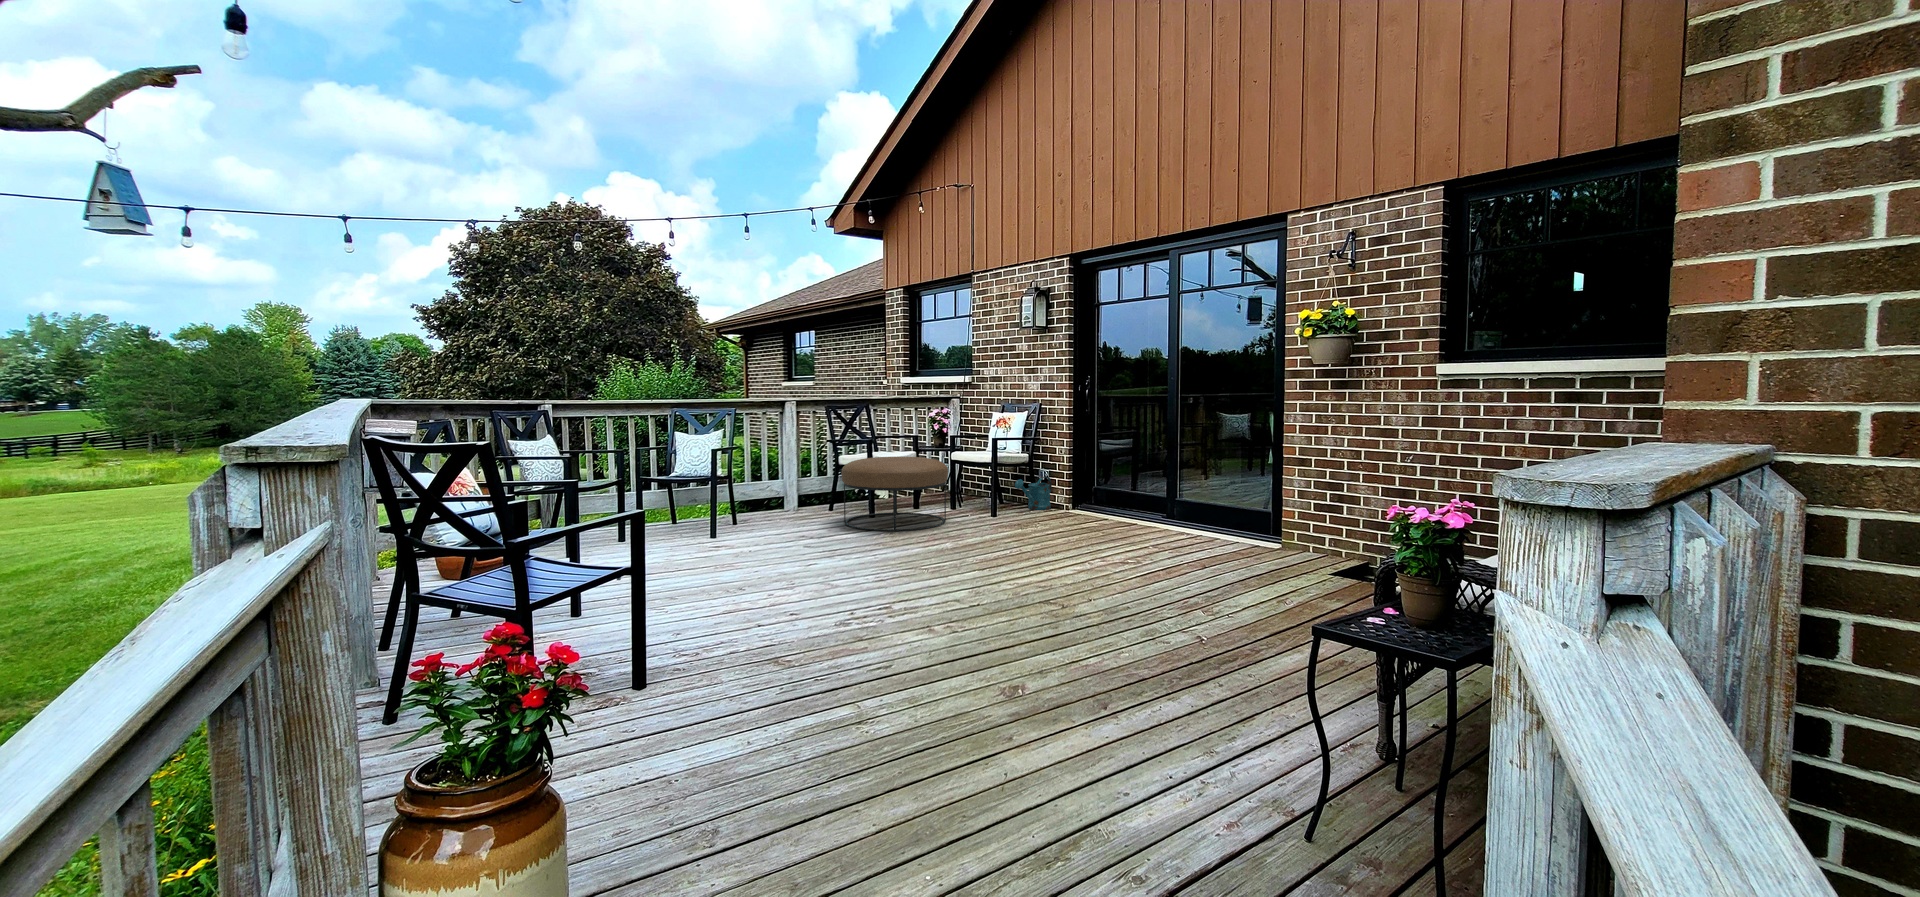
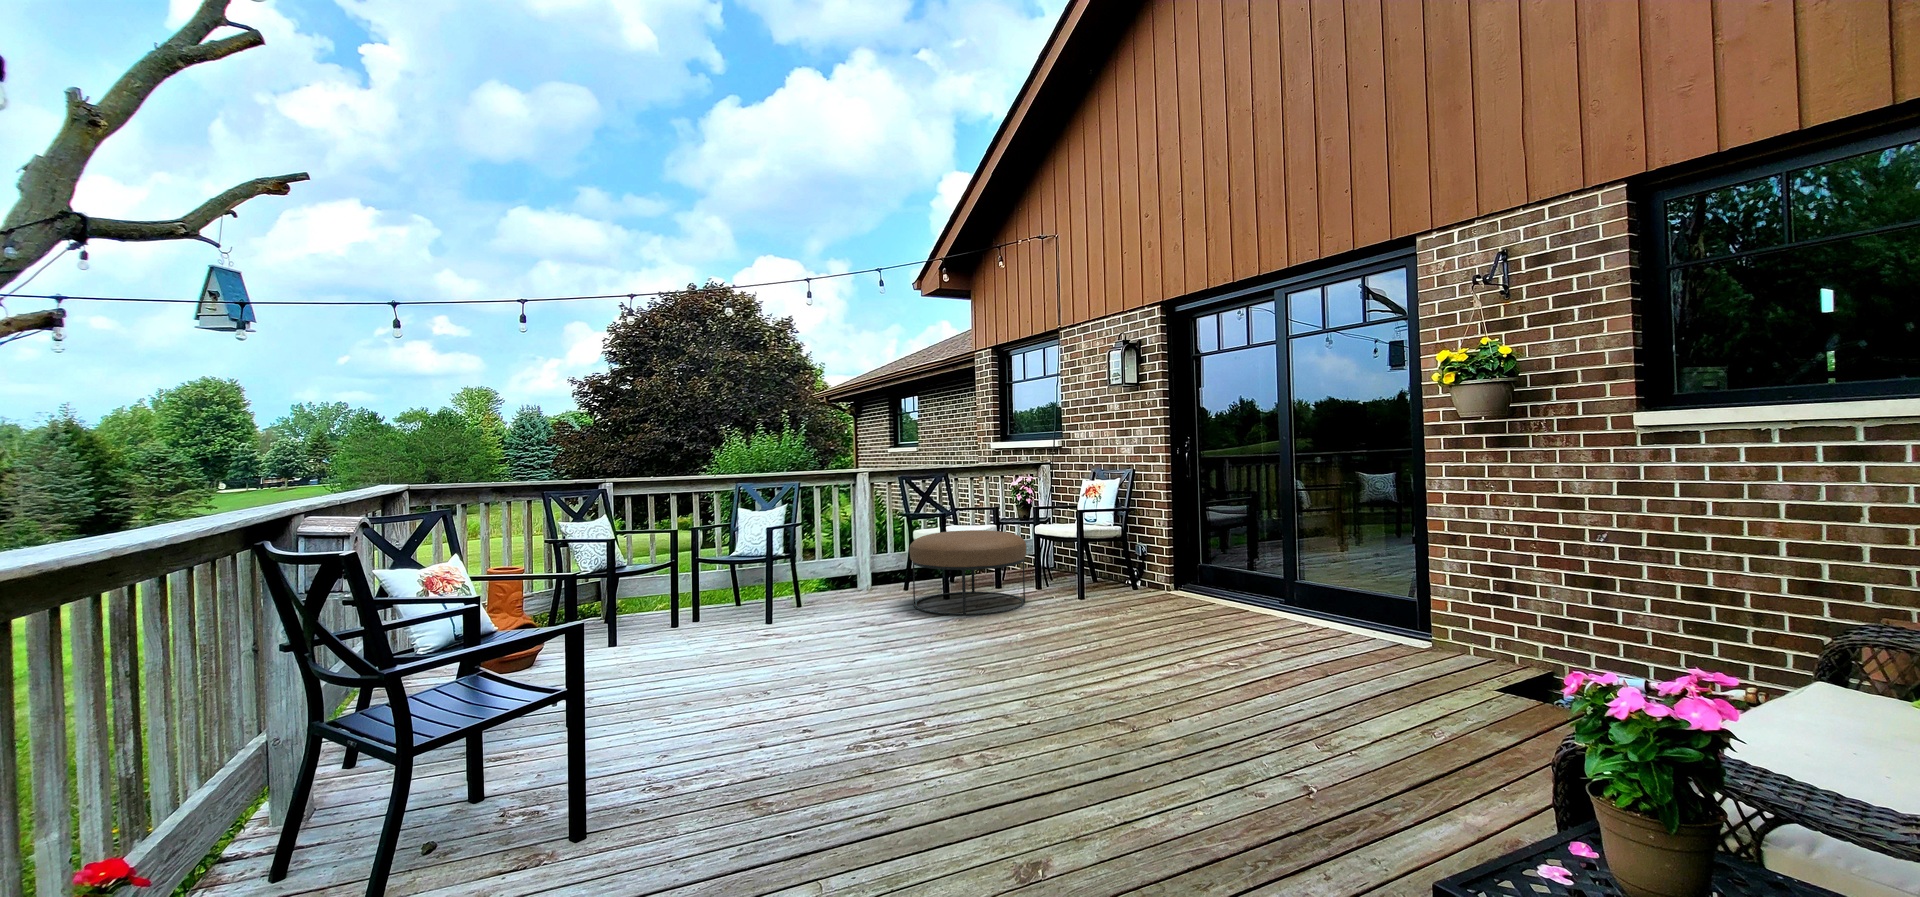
watering can: present [1015,477,1052,510] -> none [1106,551,1149,589]

